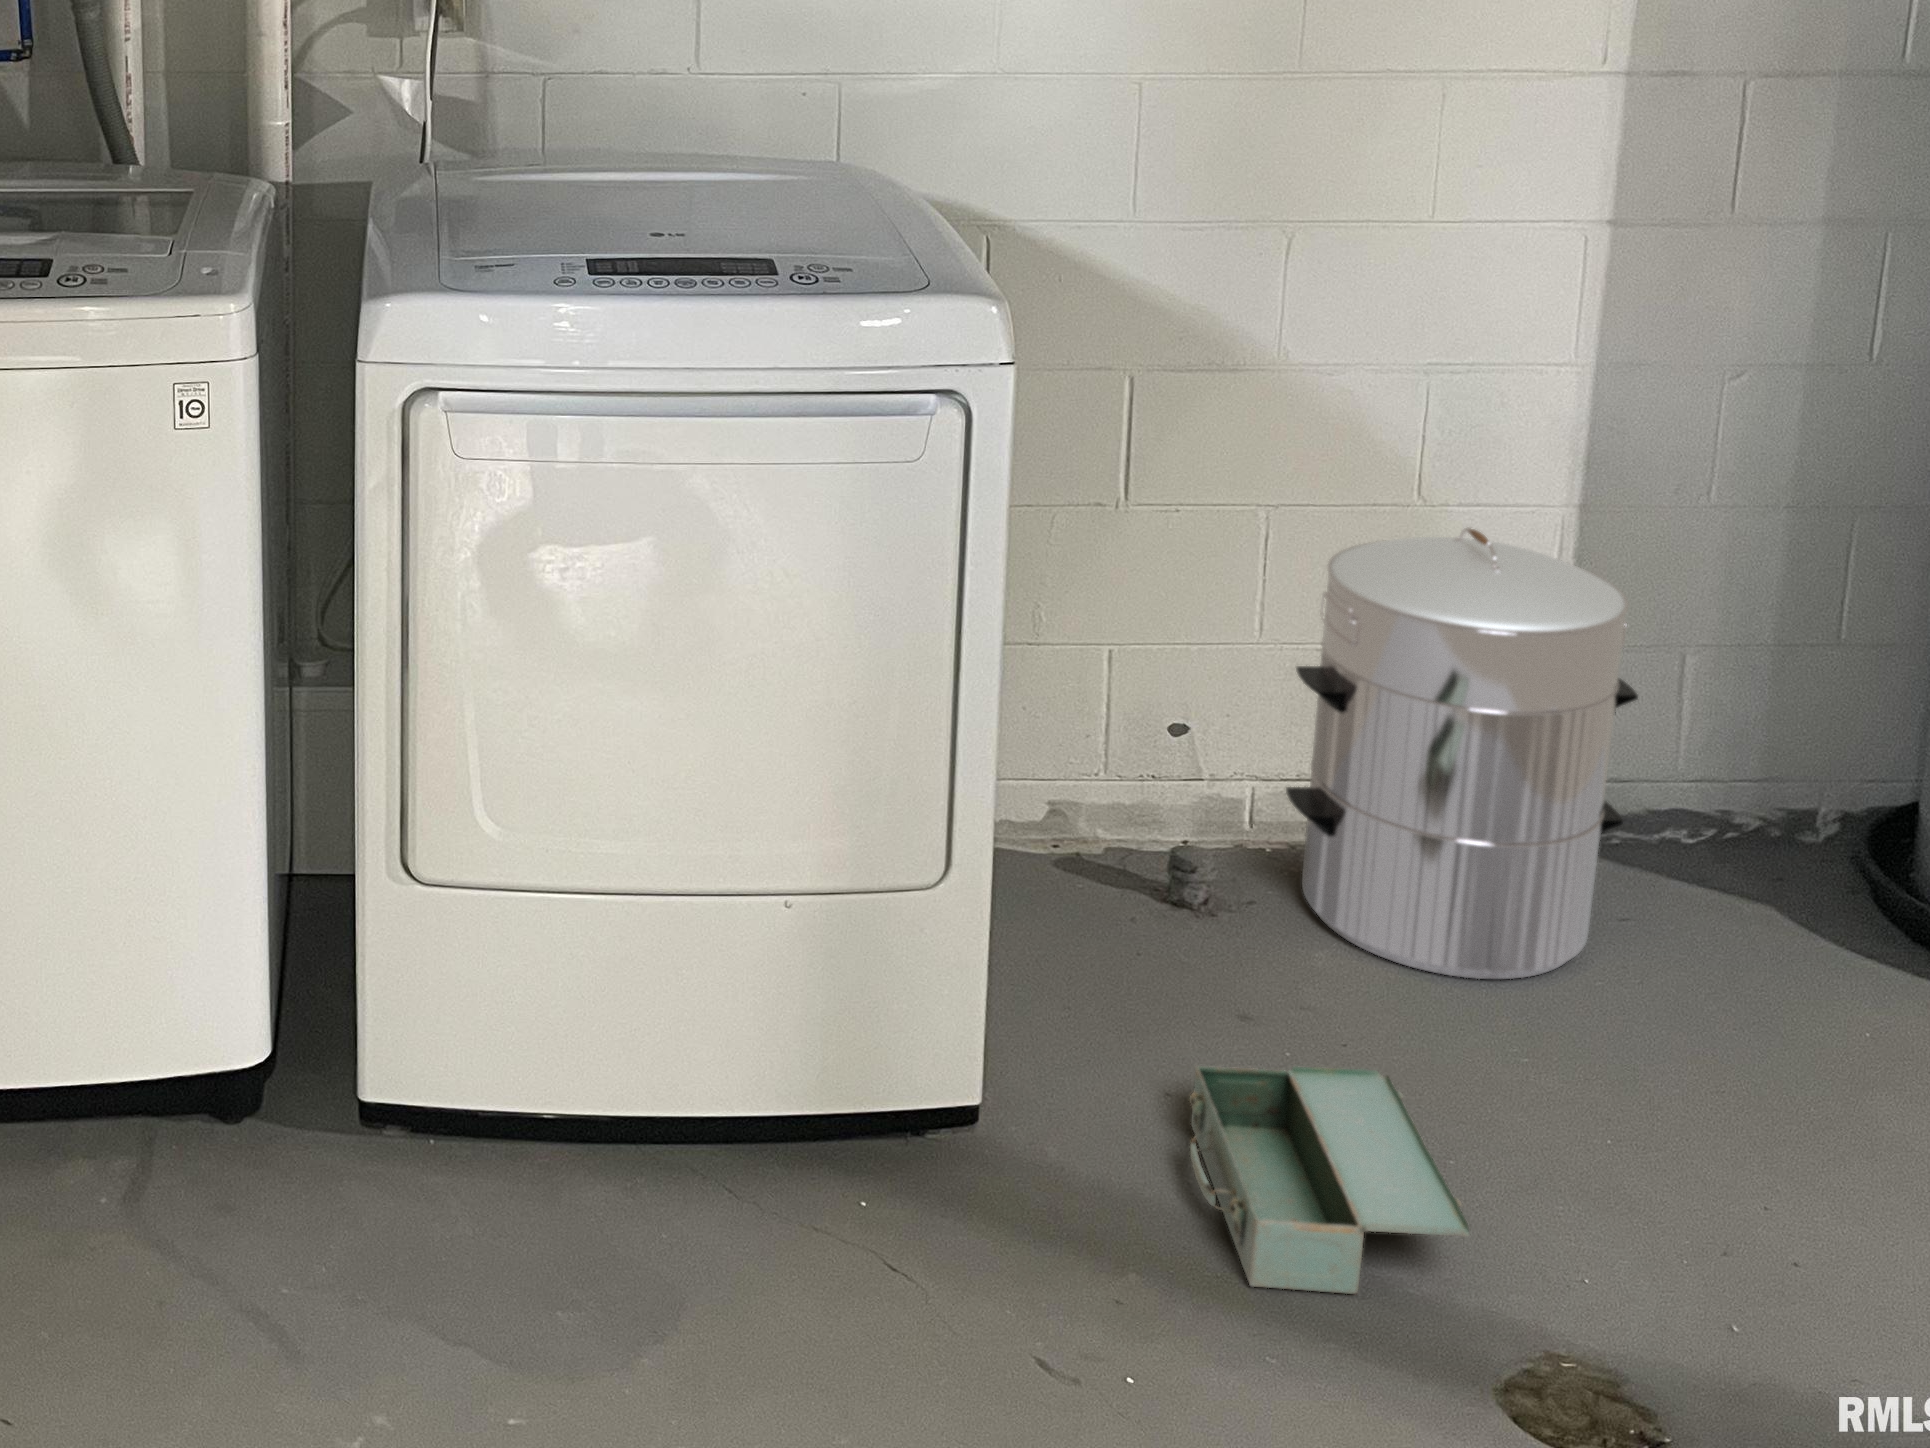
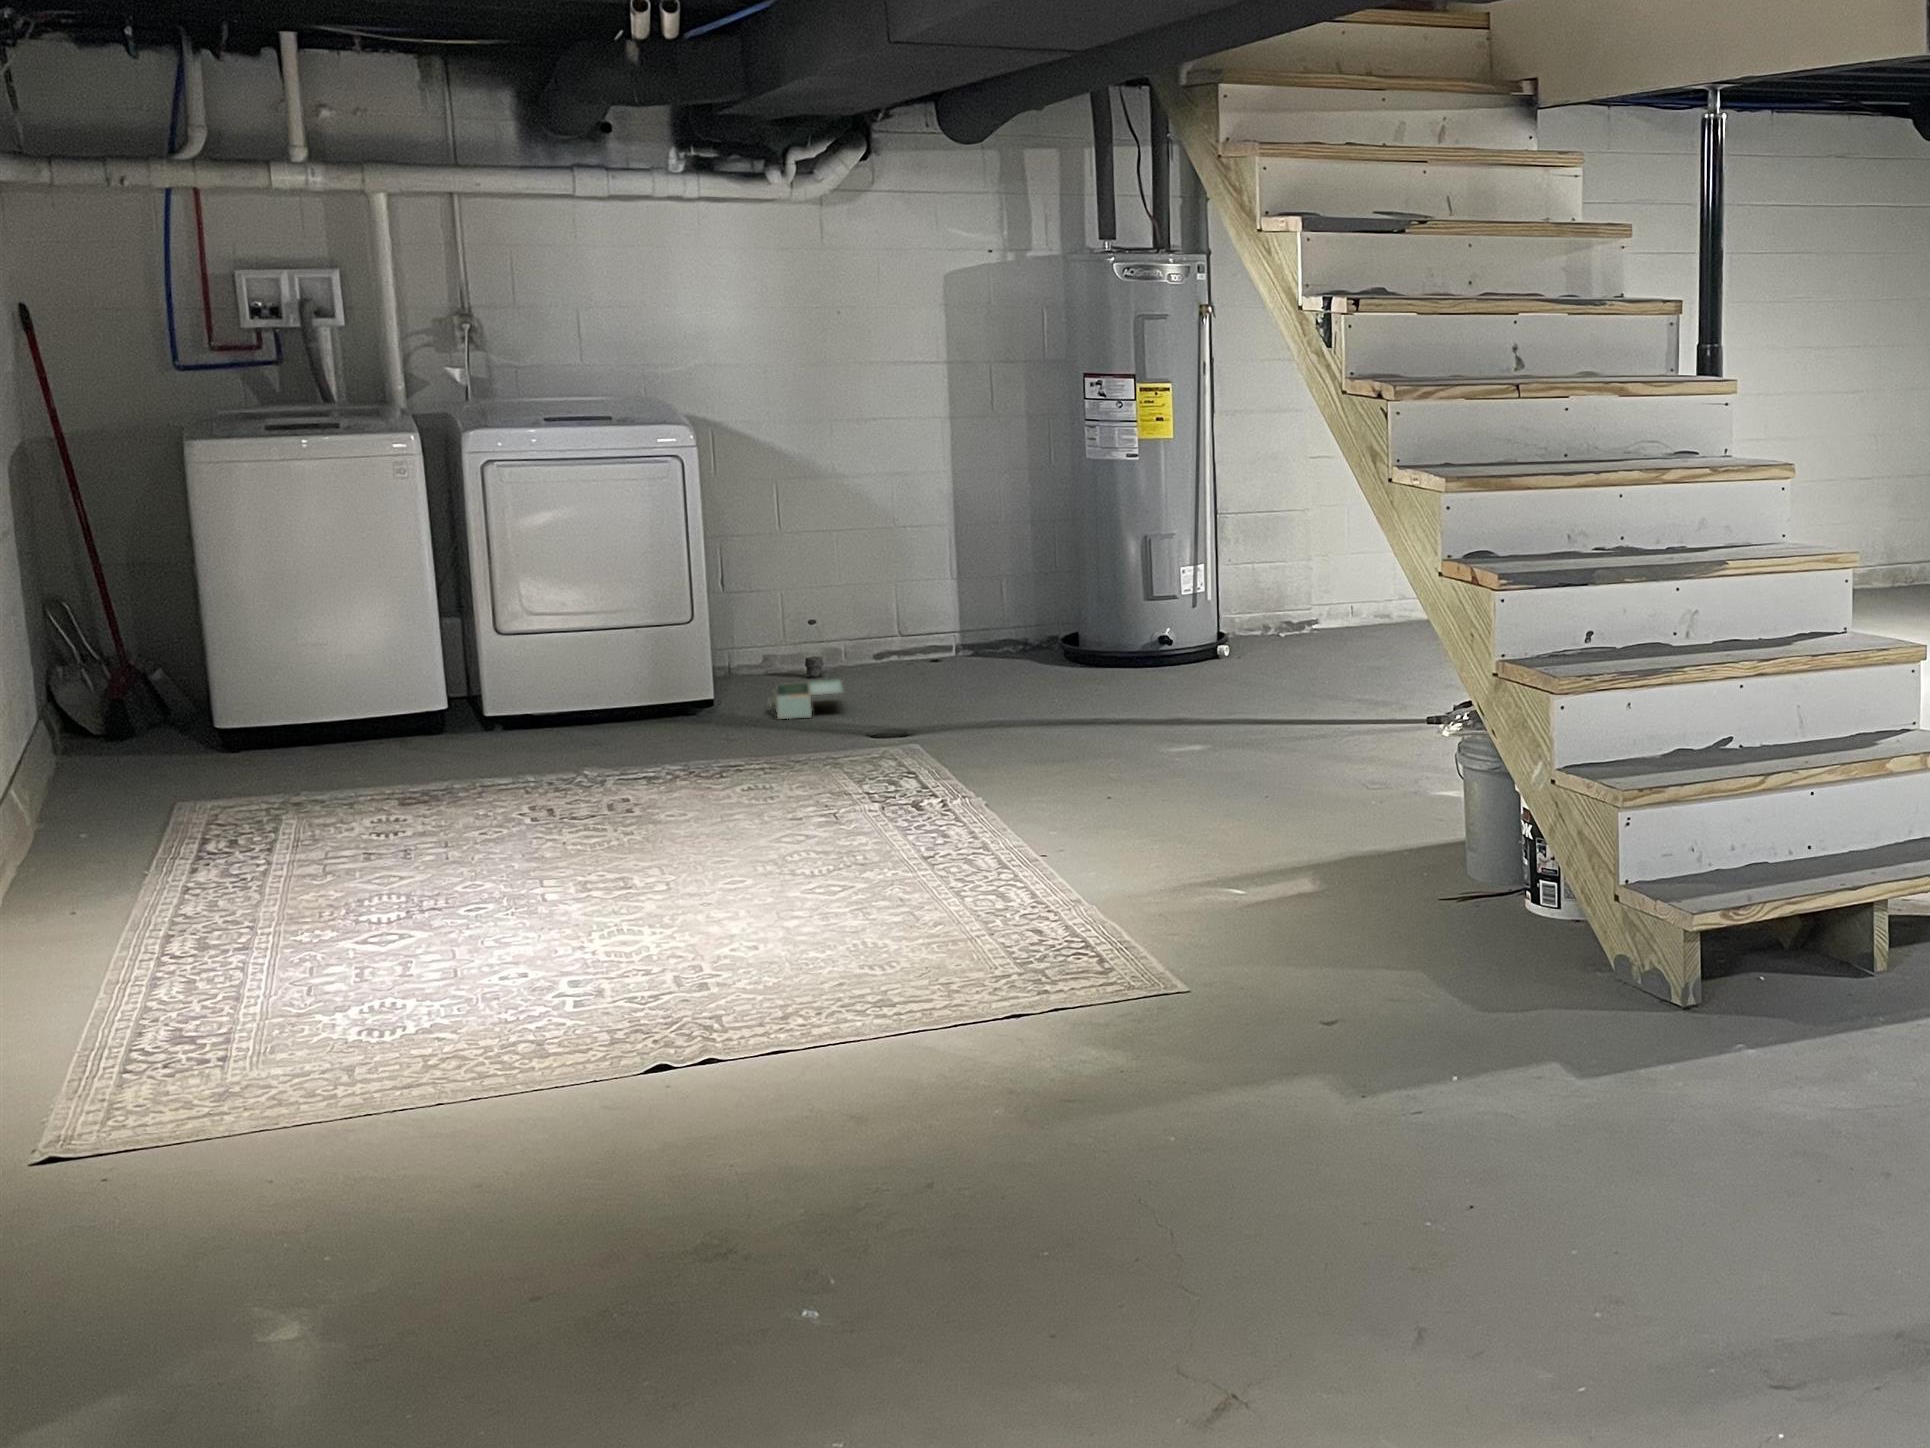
waste bin: present [1286,528,1638,979] -> none [839,526,962,683]

